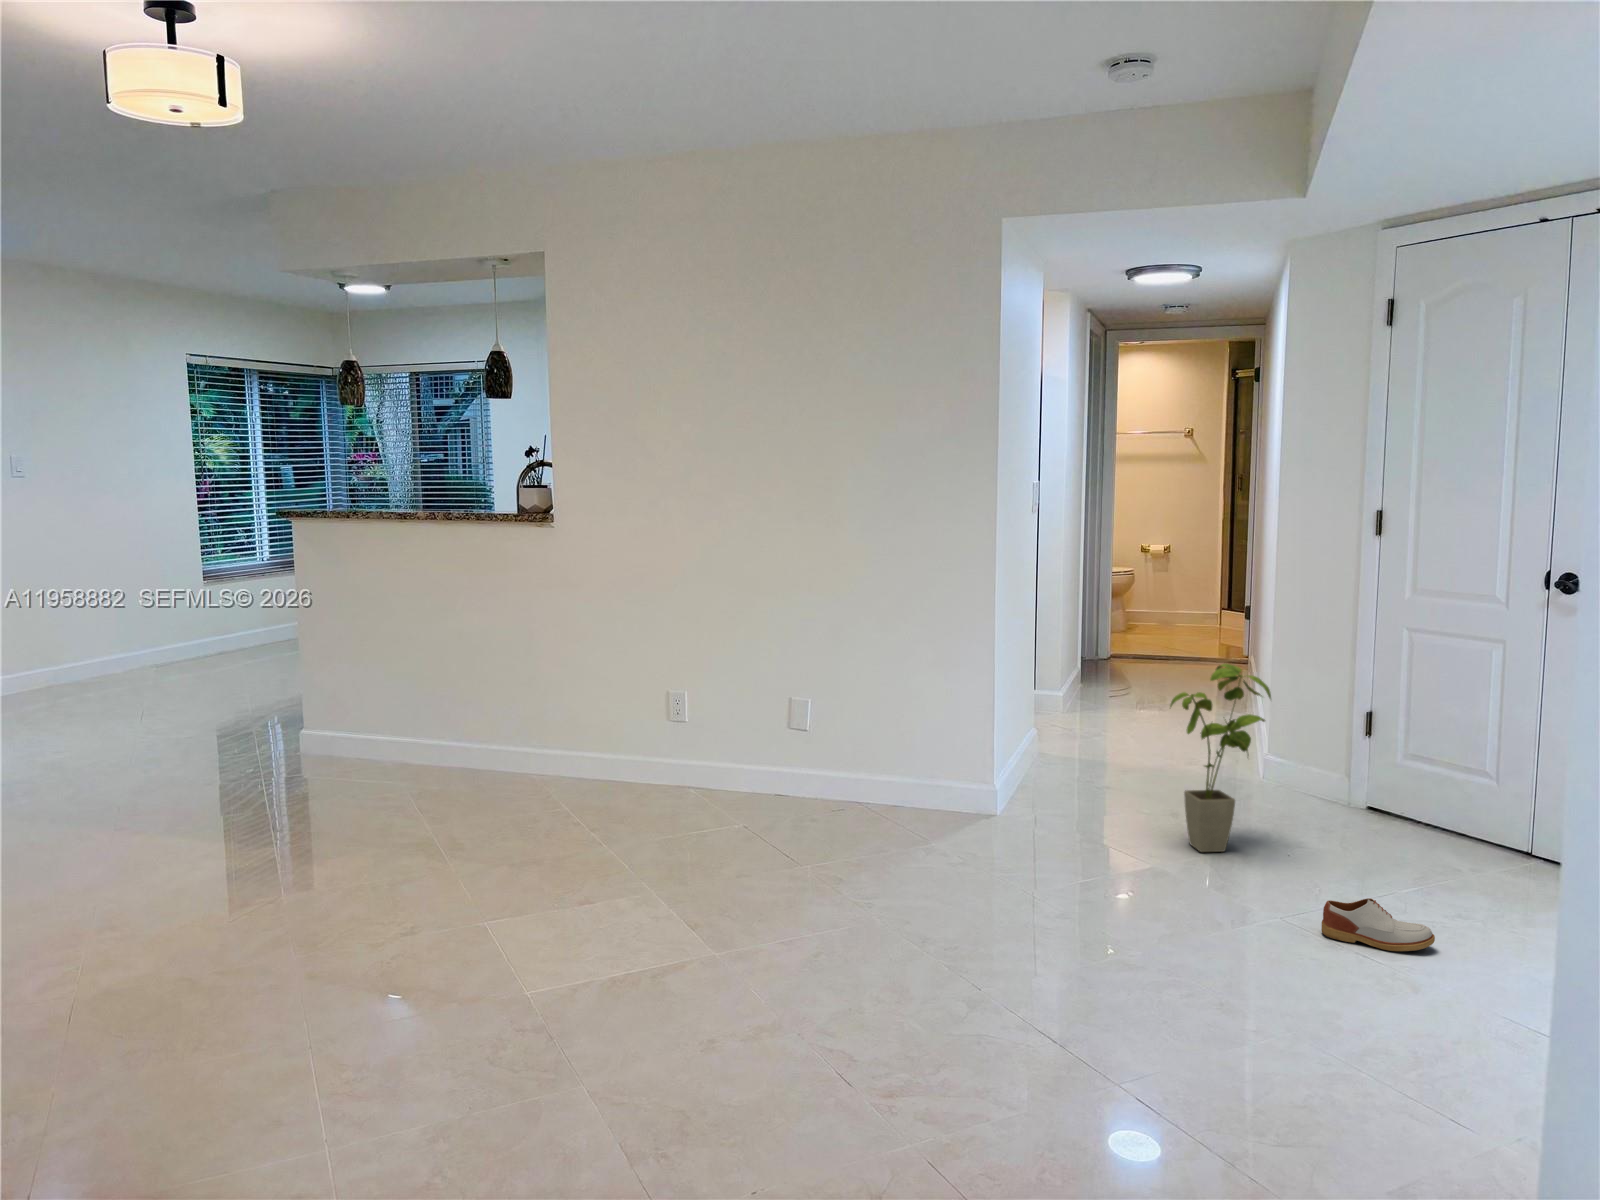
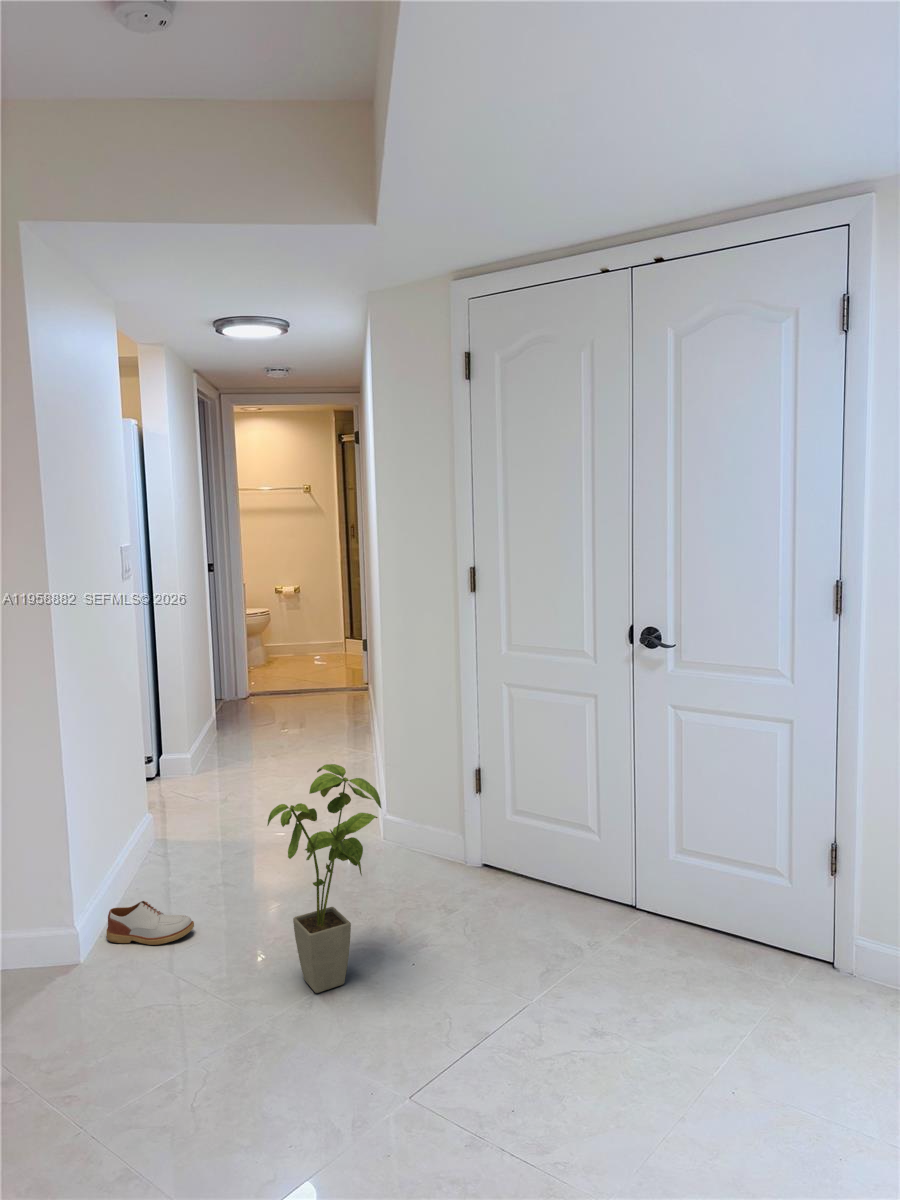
shoe: present [1321,898,1435,951] -> present [107,901,194,945]

